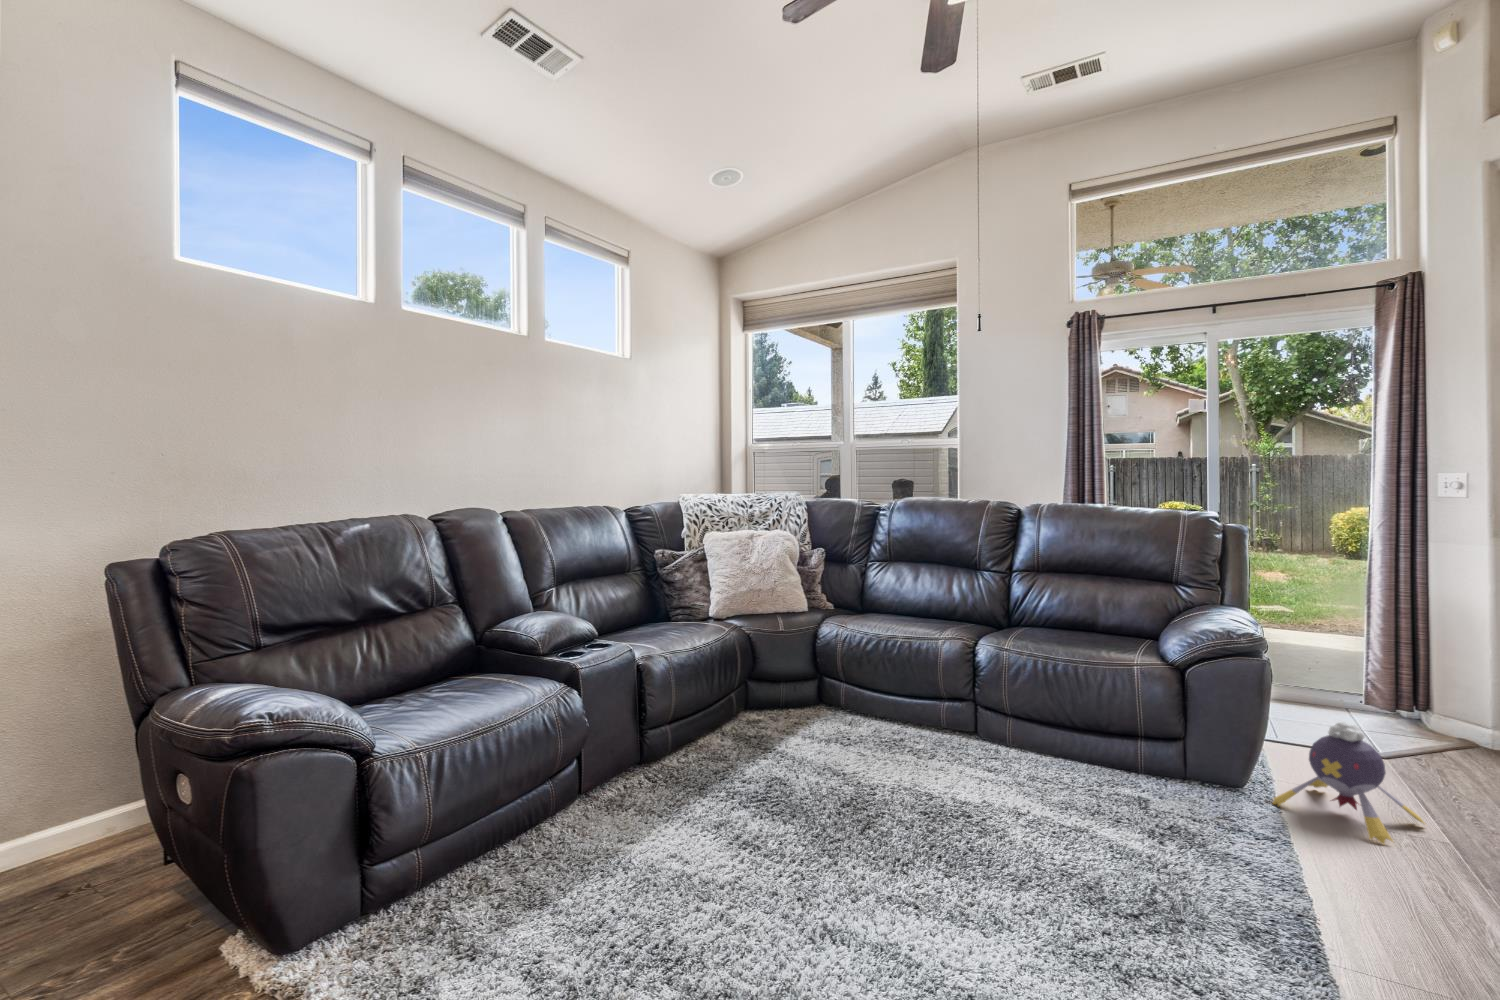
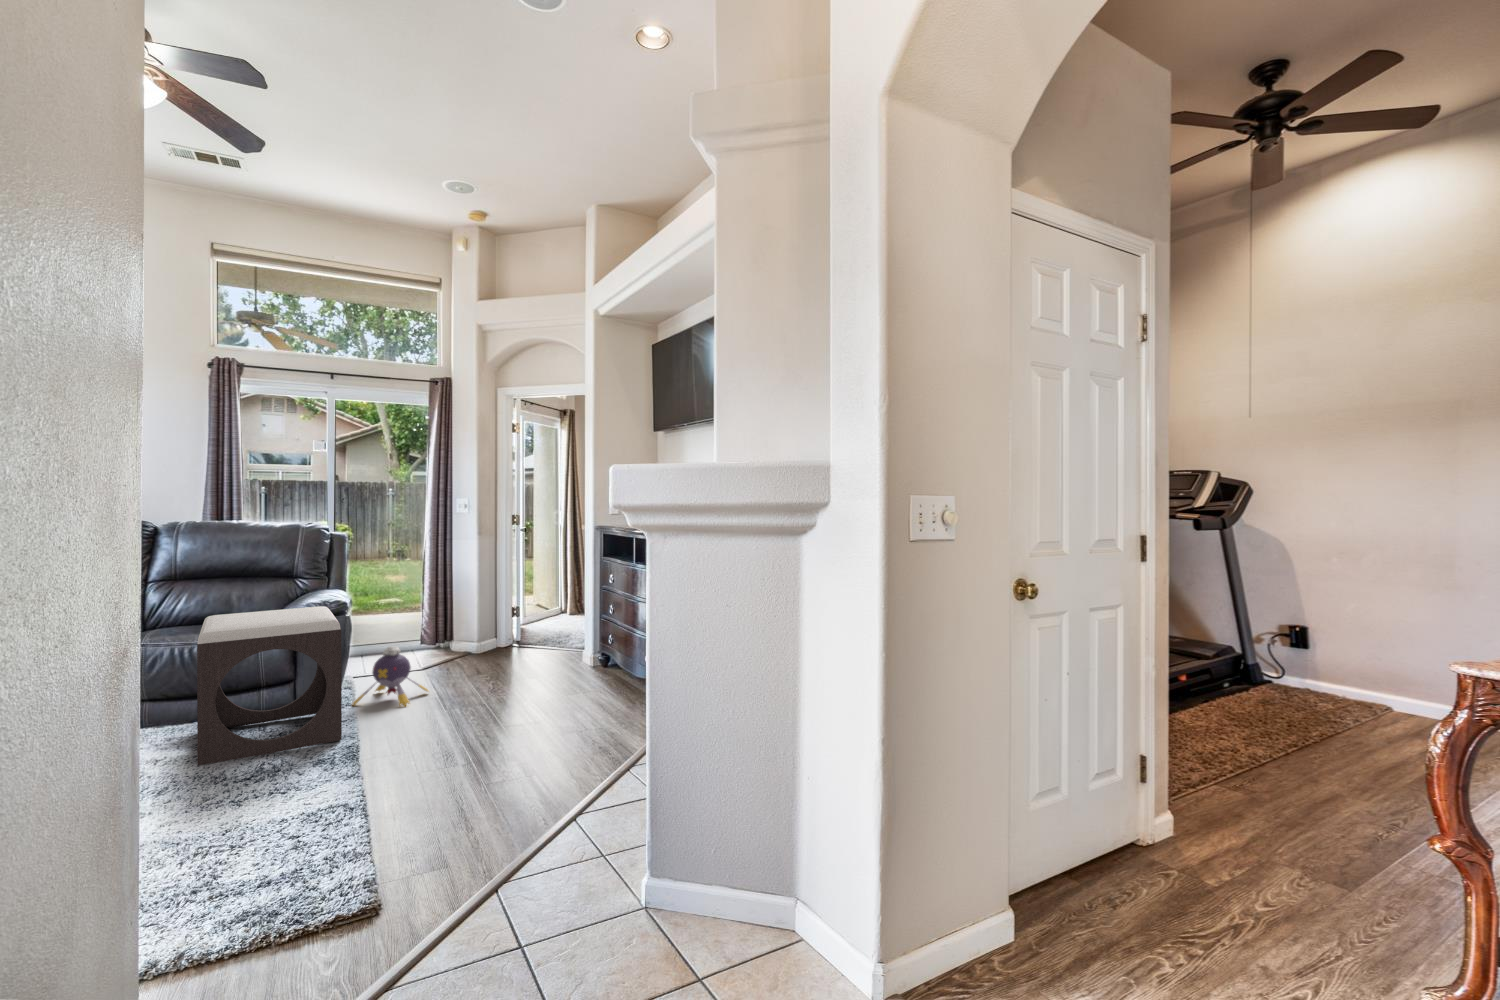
footstool: none [1064,628,1277,885] -> present [197,606,342,765]

